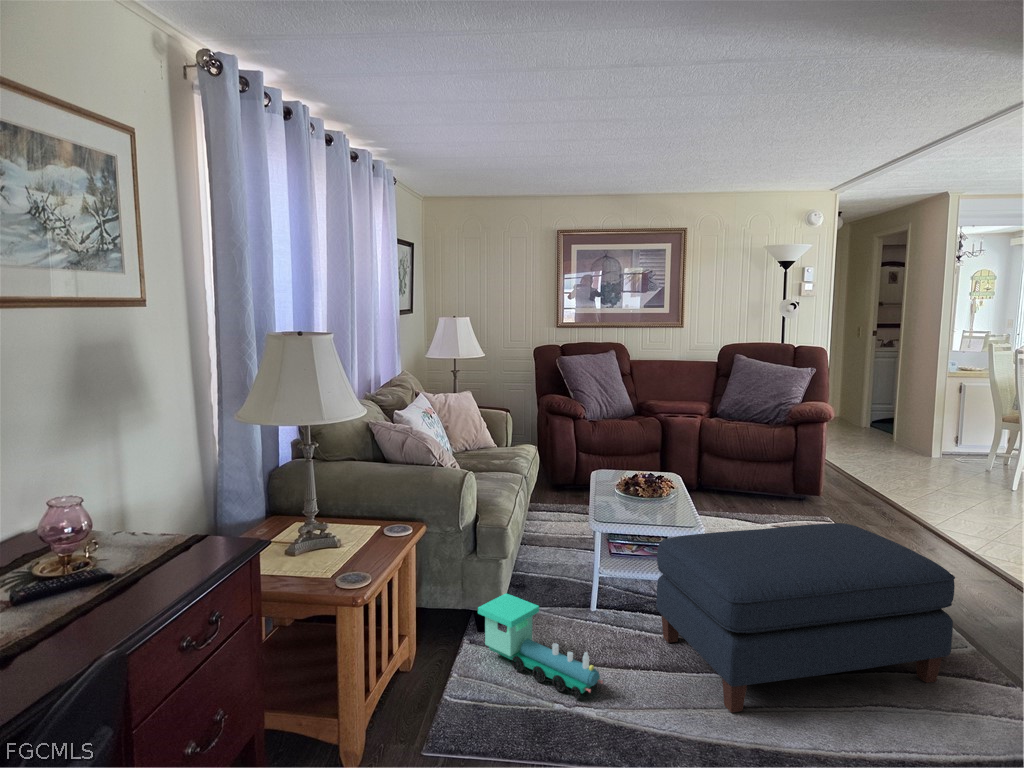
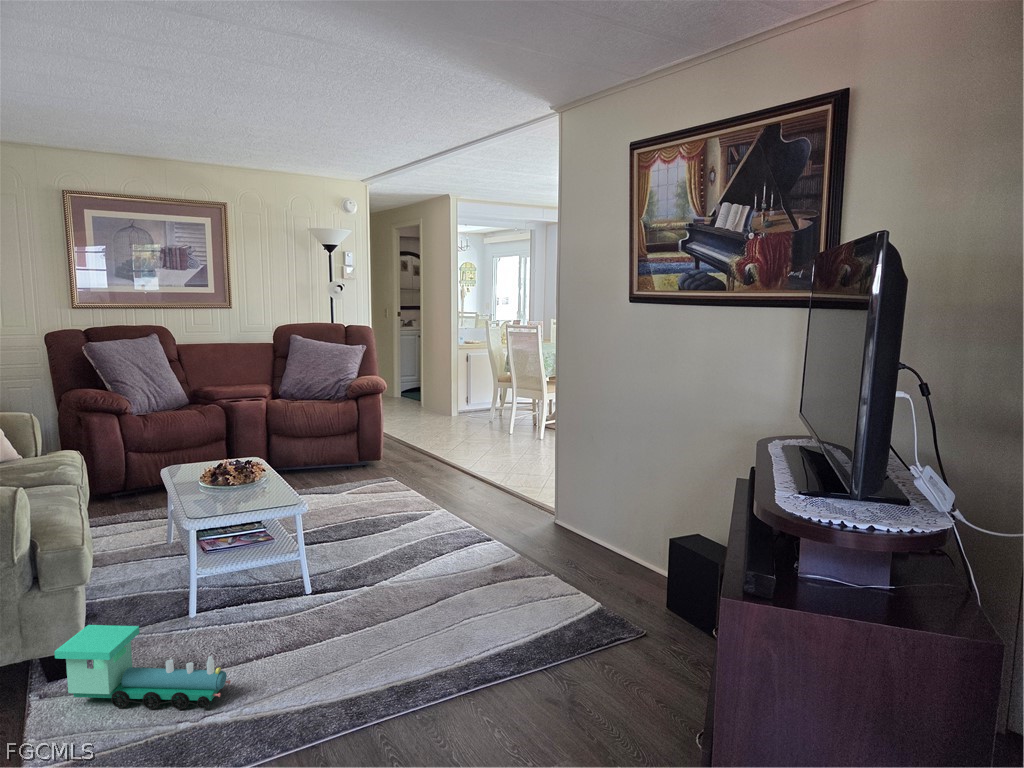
ottoman: present [656,523,955,713] -> none [266,477,510,664]

